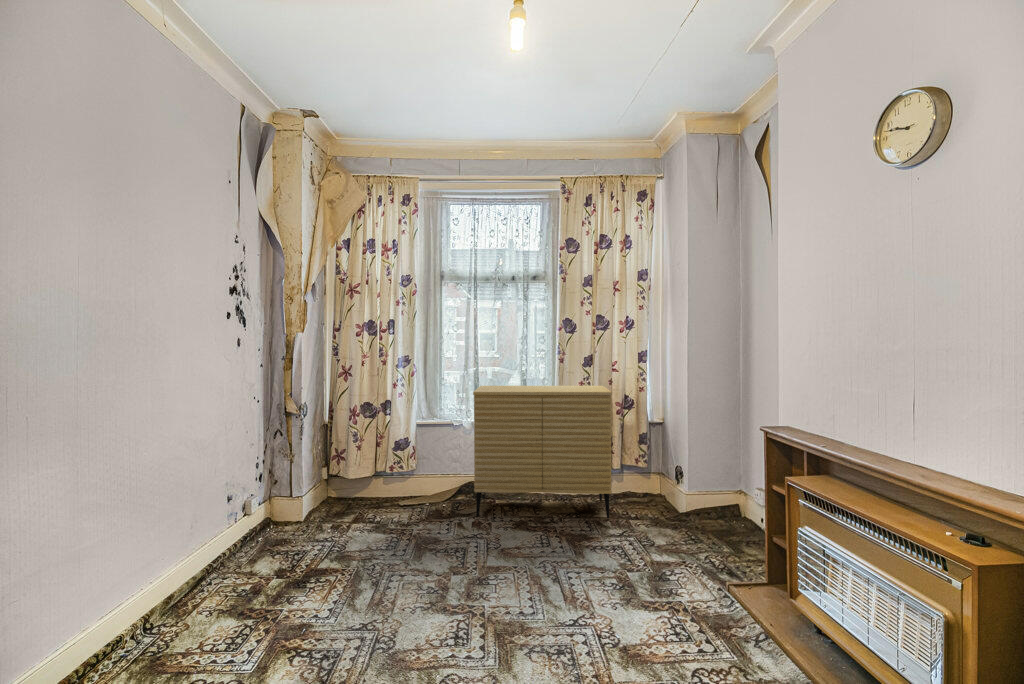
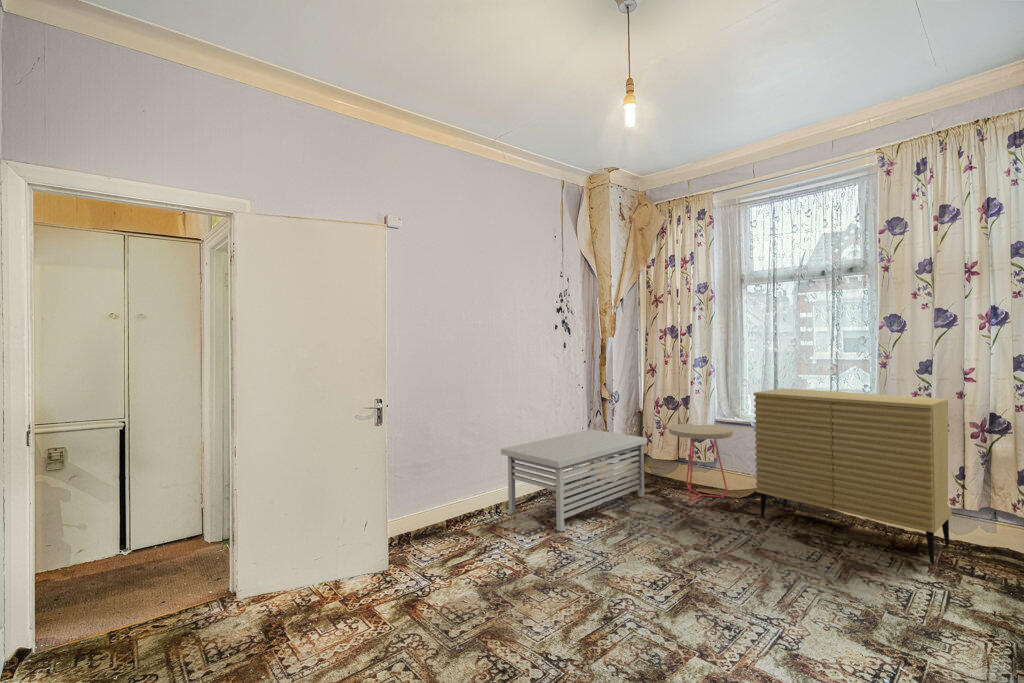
side table: none [374,429,442,517] -> present [669,424,733,500]
storage bench: none [152,456,355,621] -> present [501,430,647,531]

